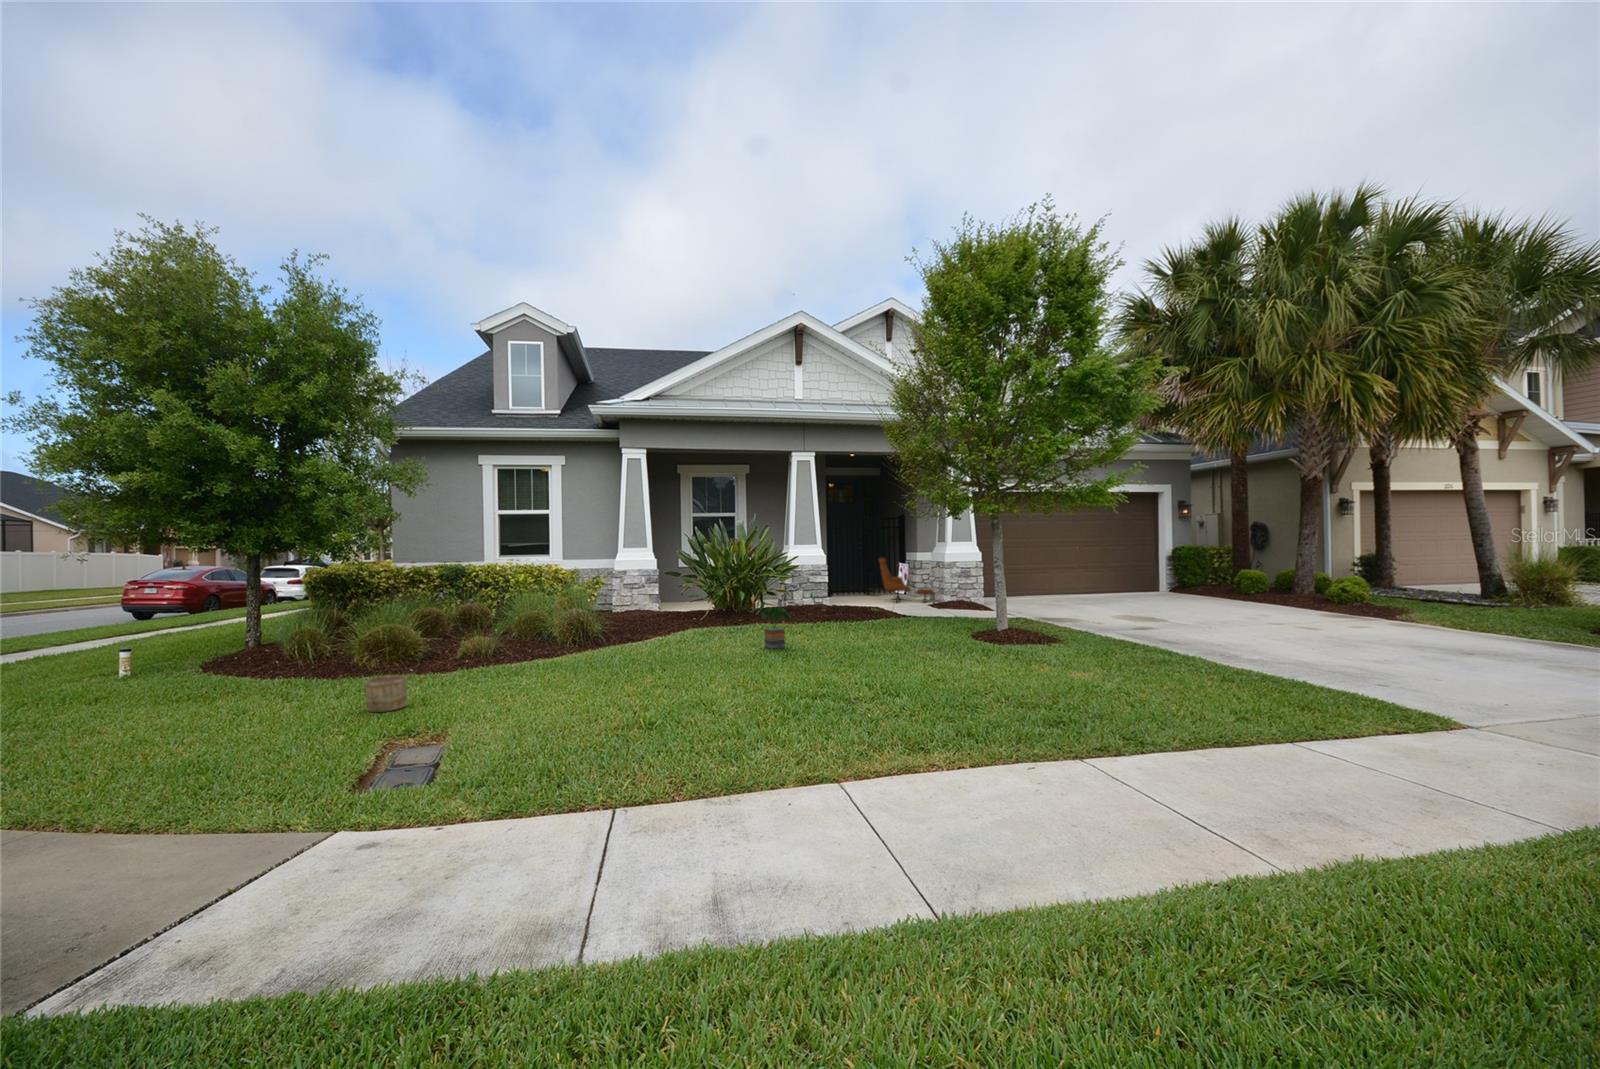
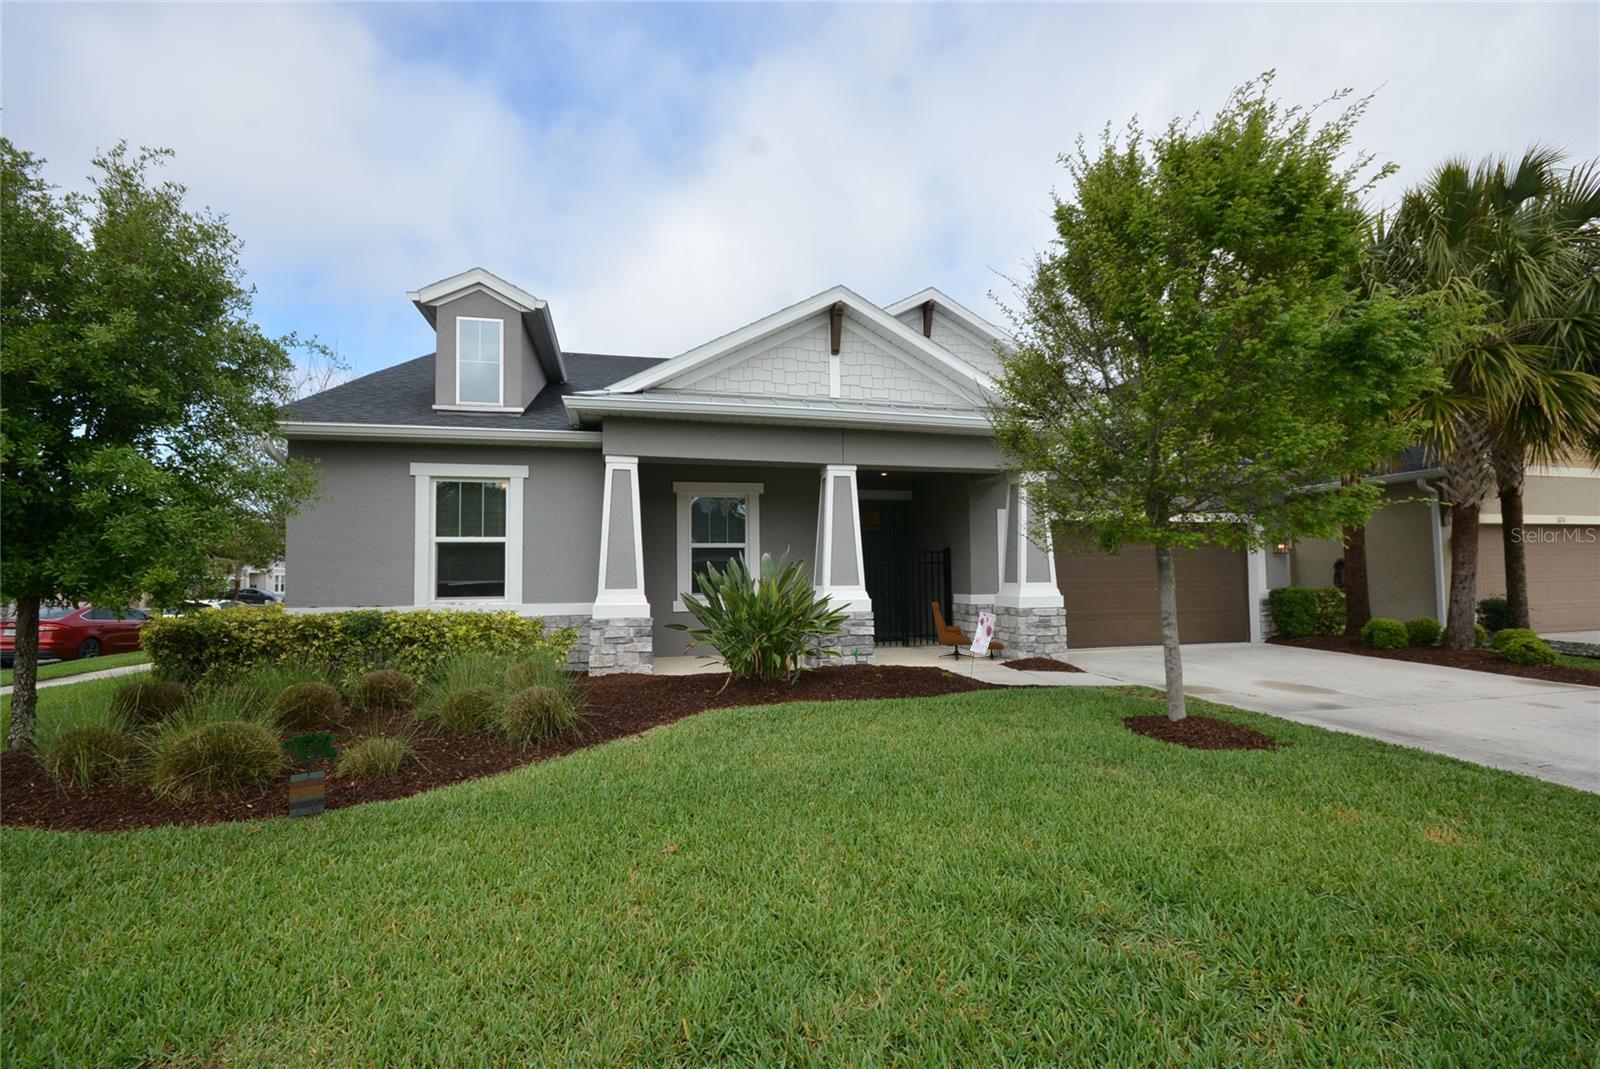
potted tree: present [762,607,790,649] -> present [280,731,340,818]
wooden bucket: present [364,675,407,712] -> none [99,862,212,965]

